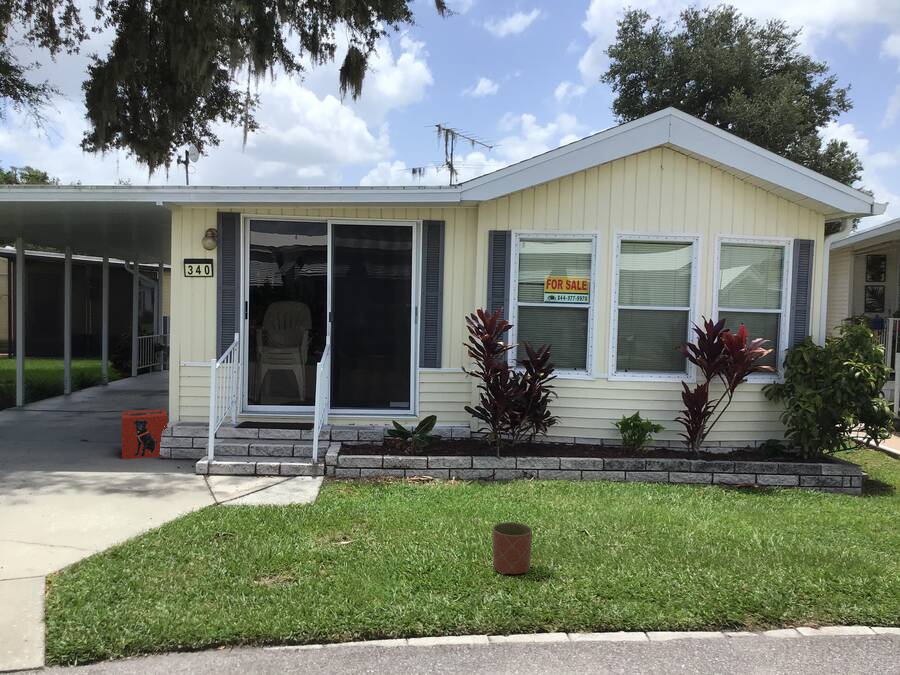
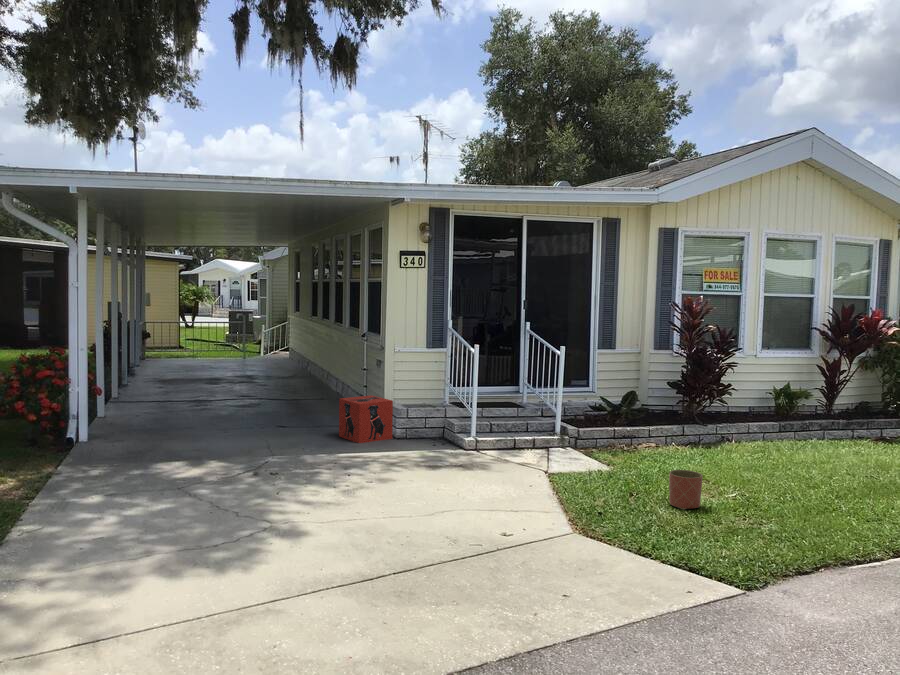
planter: present [493,522,532,575] -> present [669,470,703,510]

